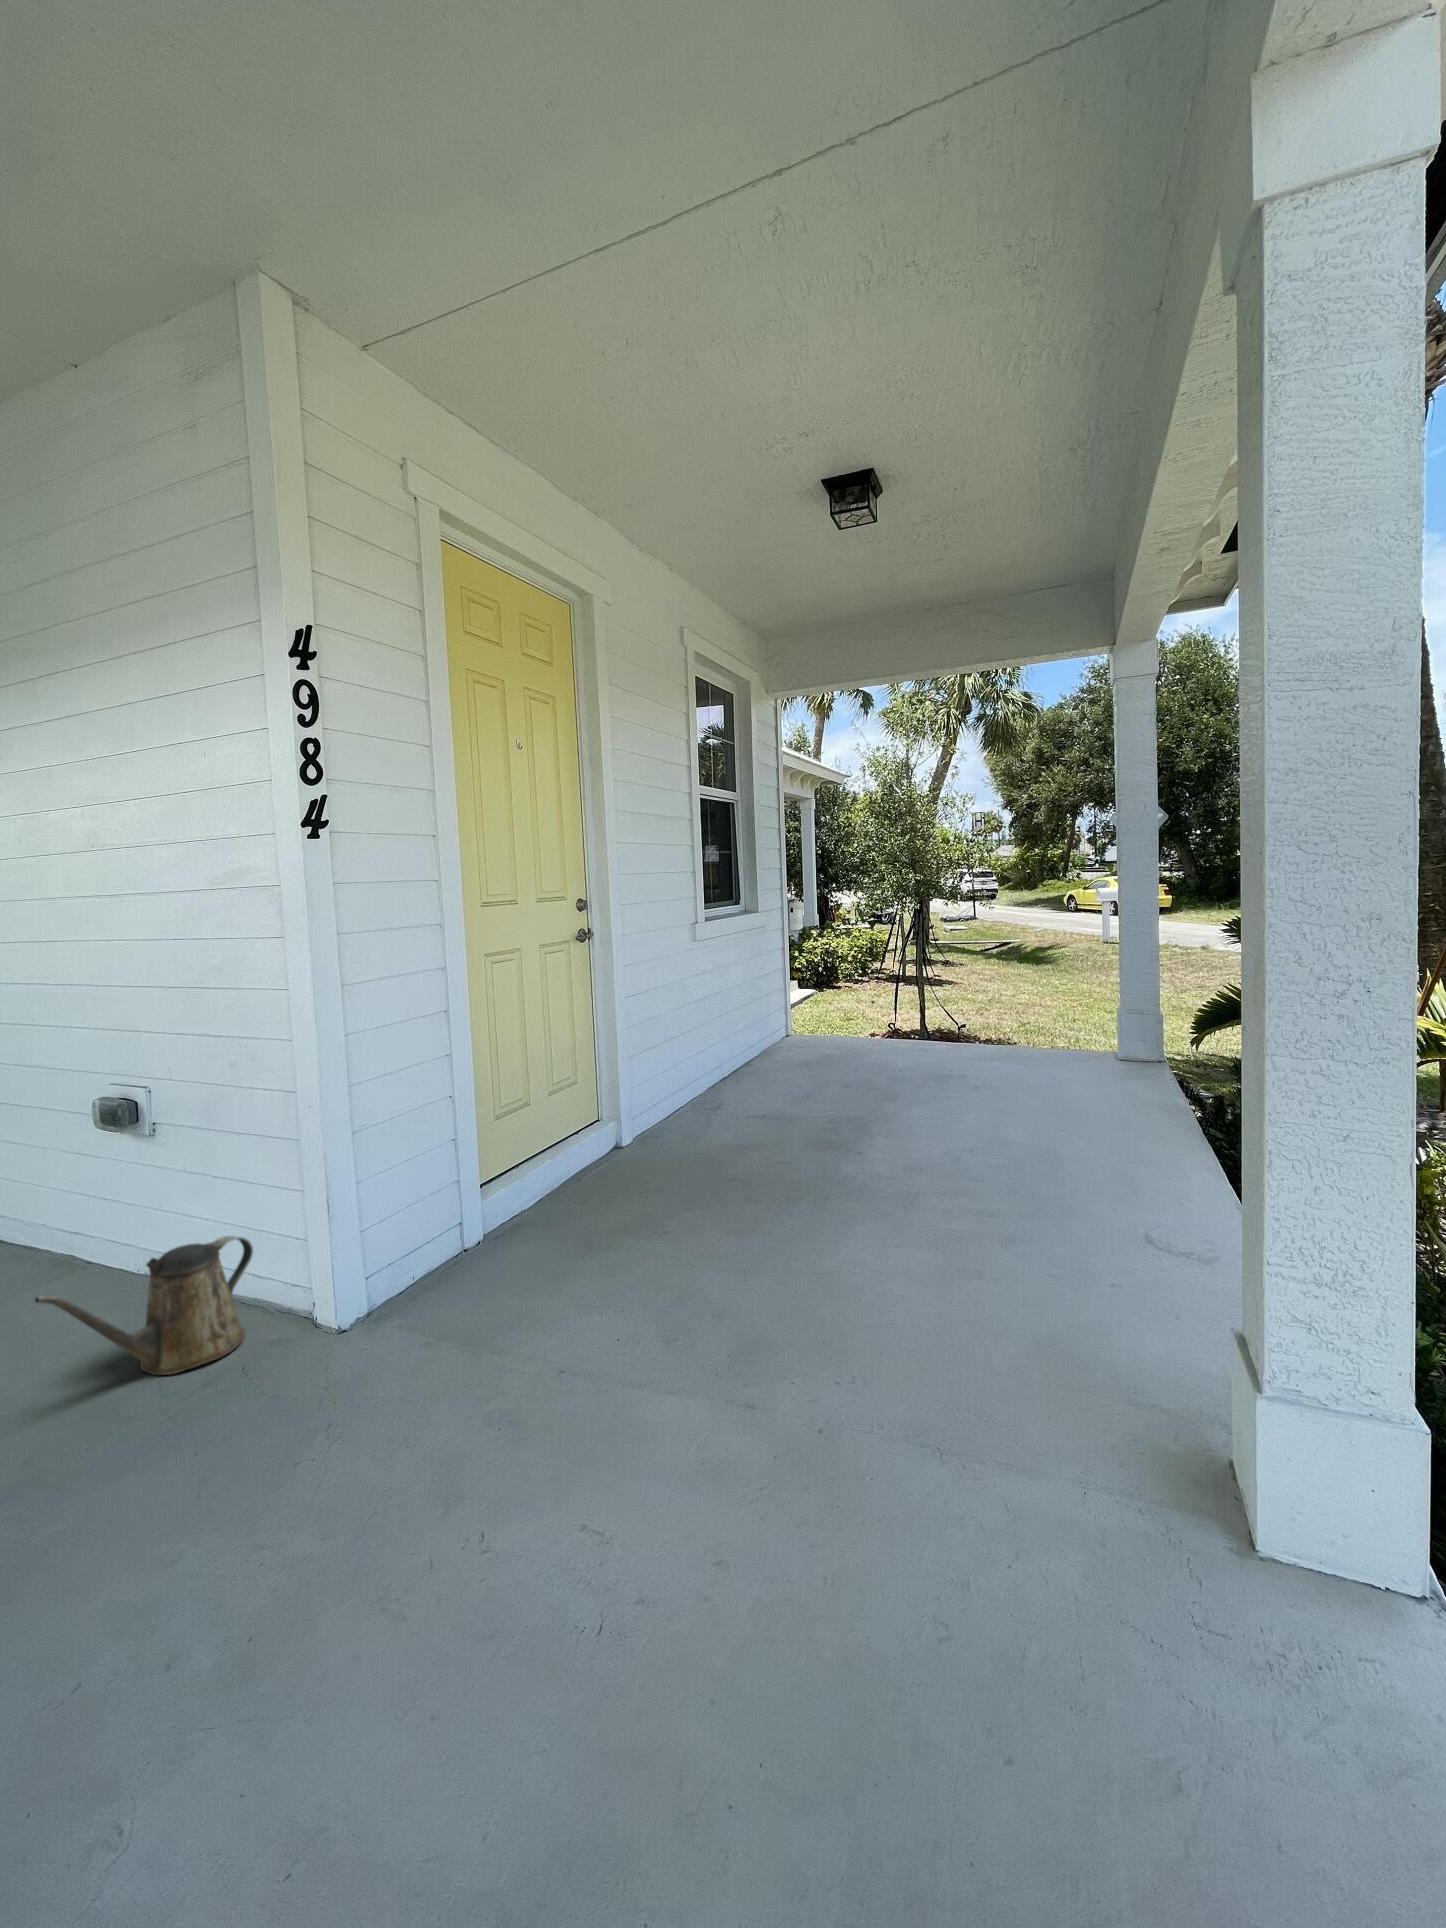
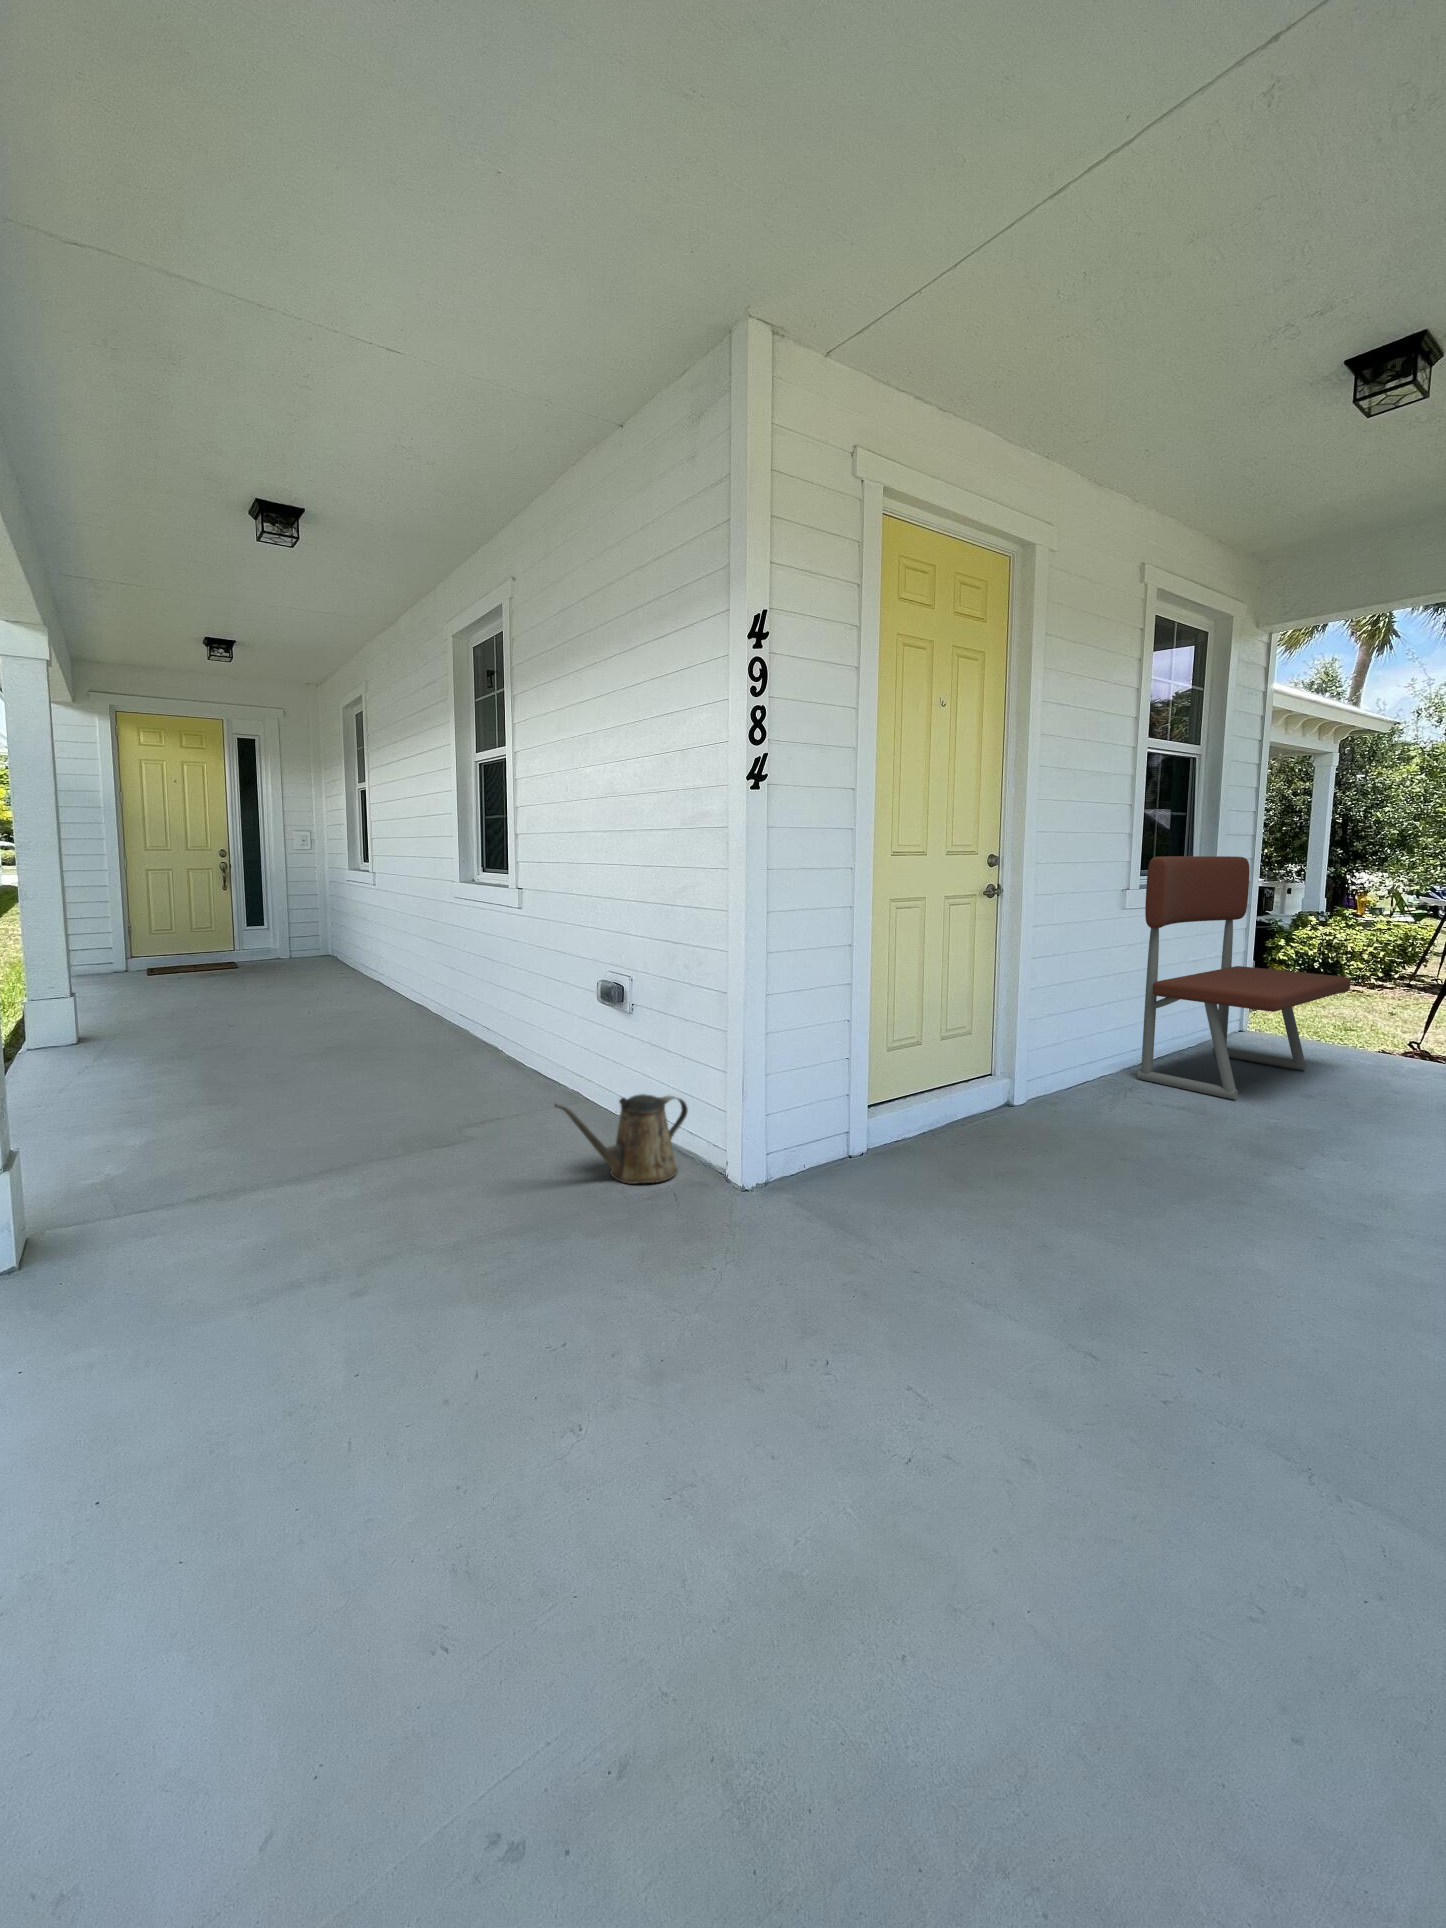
bench: none [711,887,862,1102] -> present [1137,856,1351,1100]

